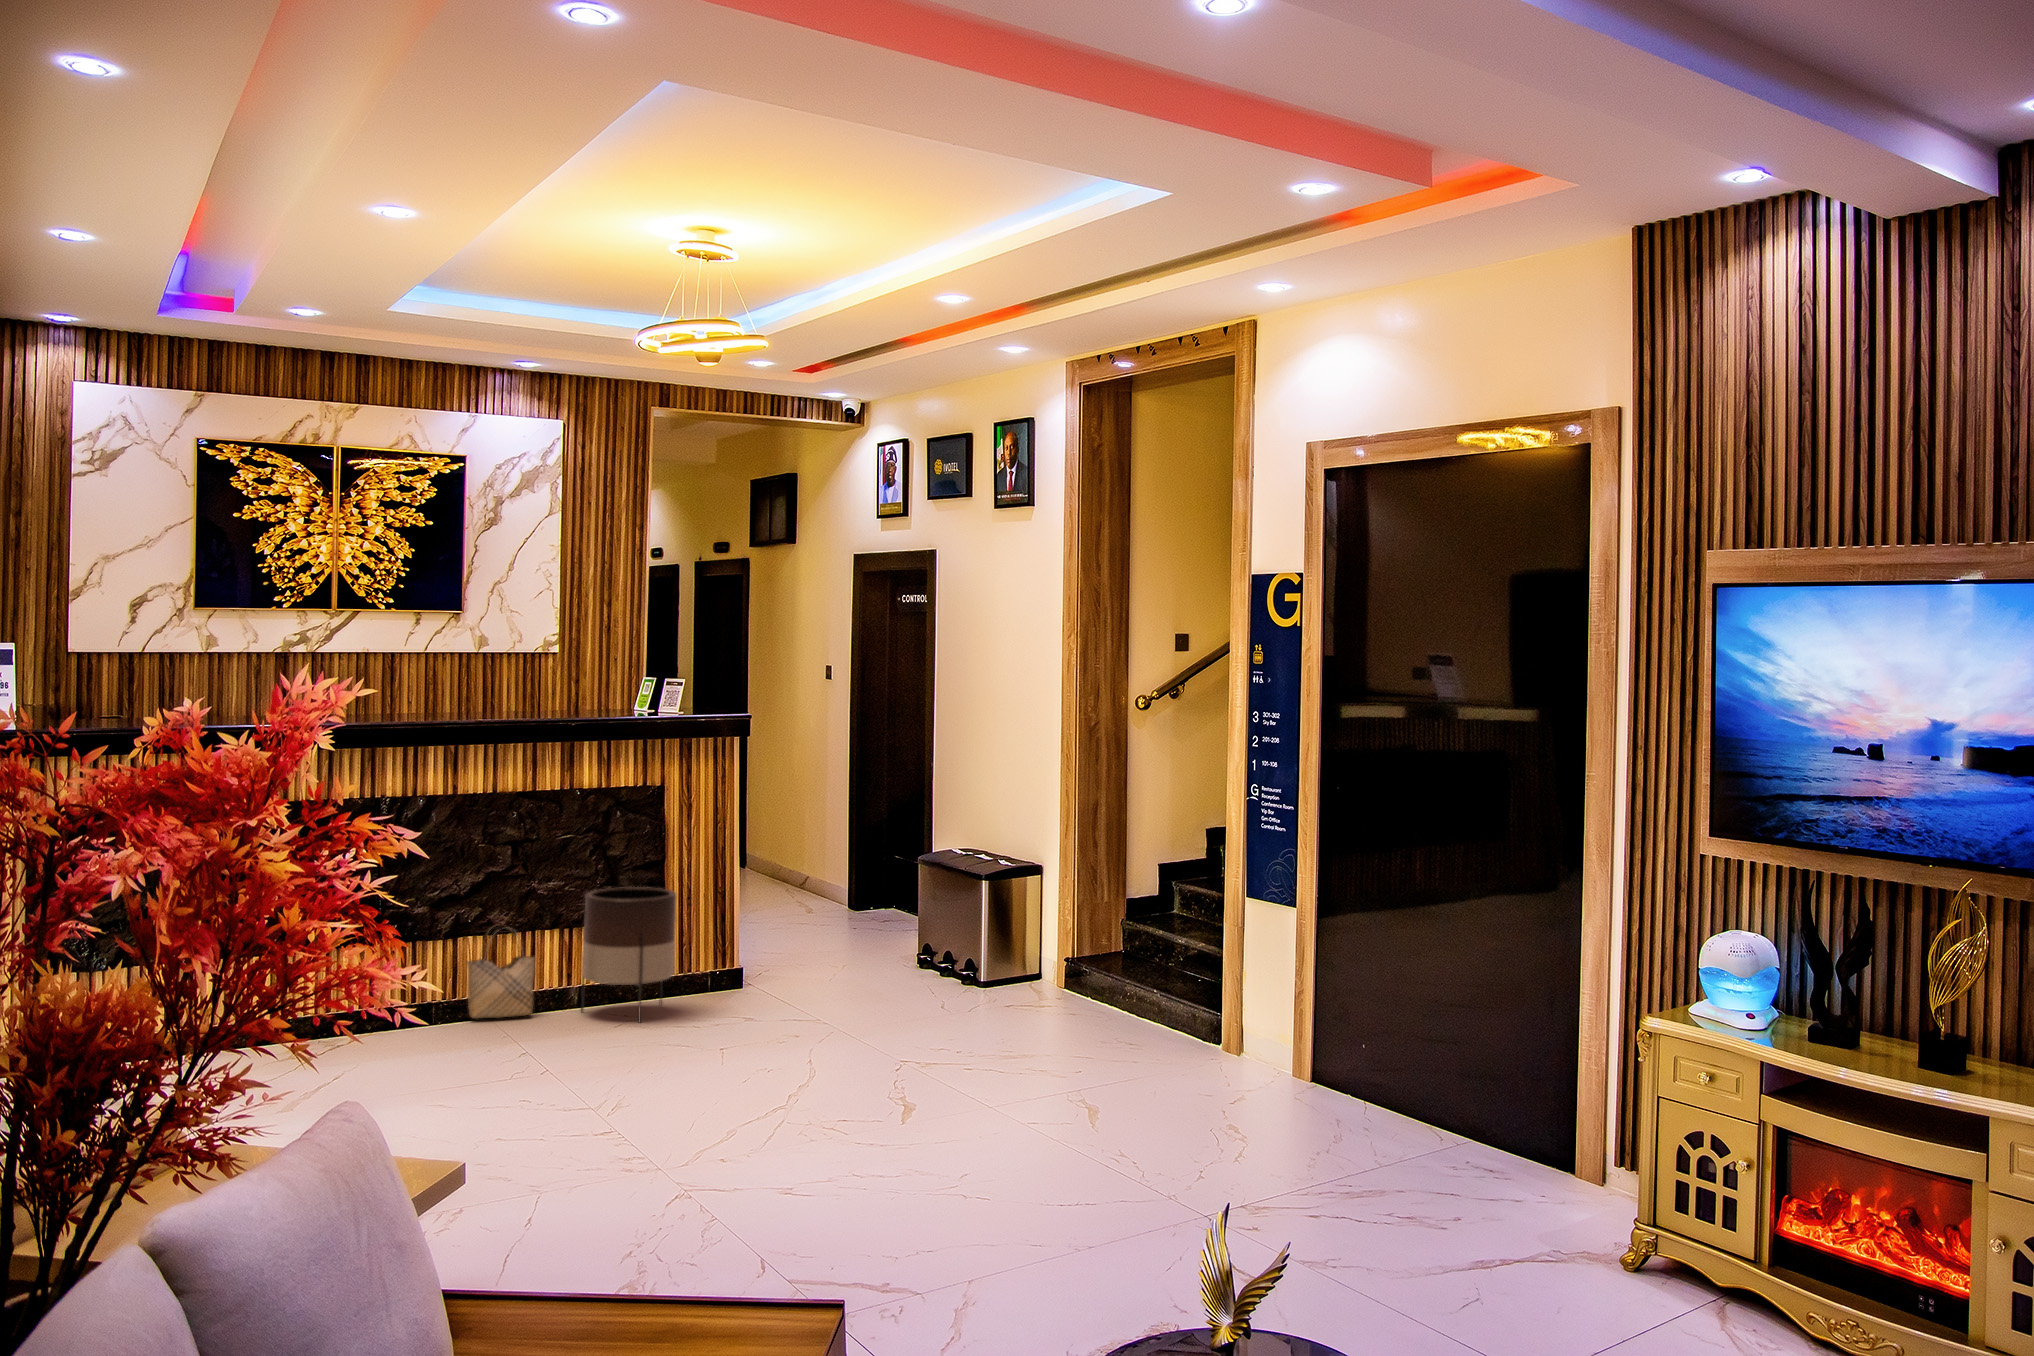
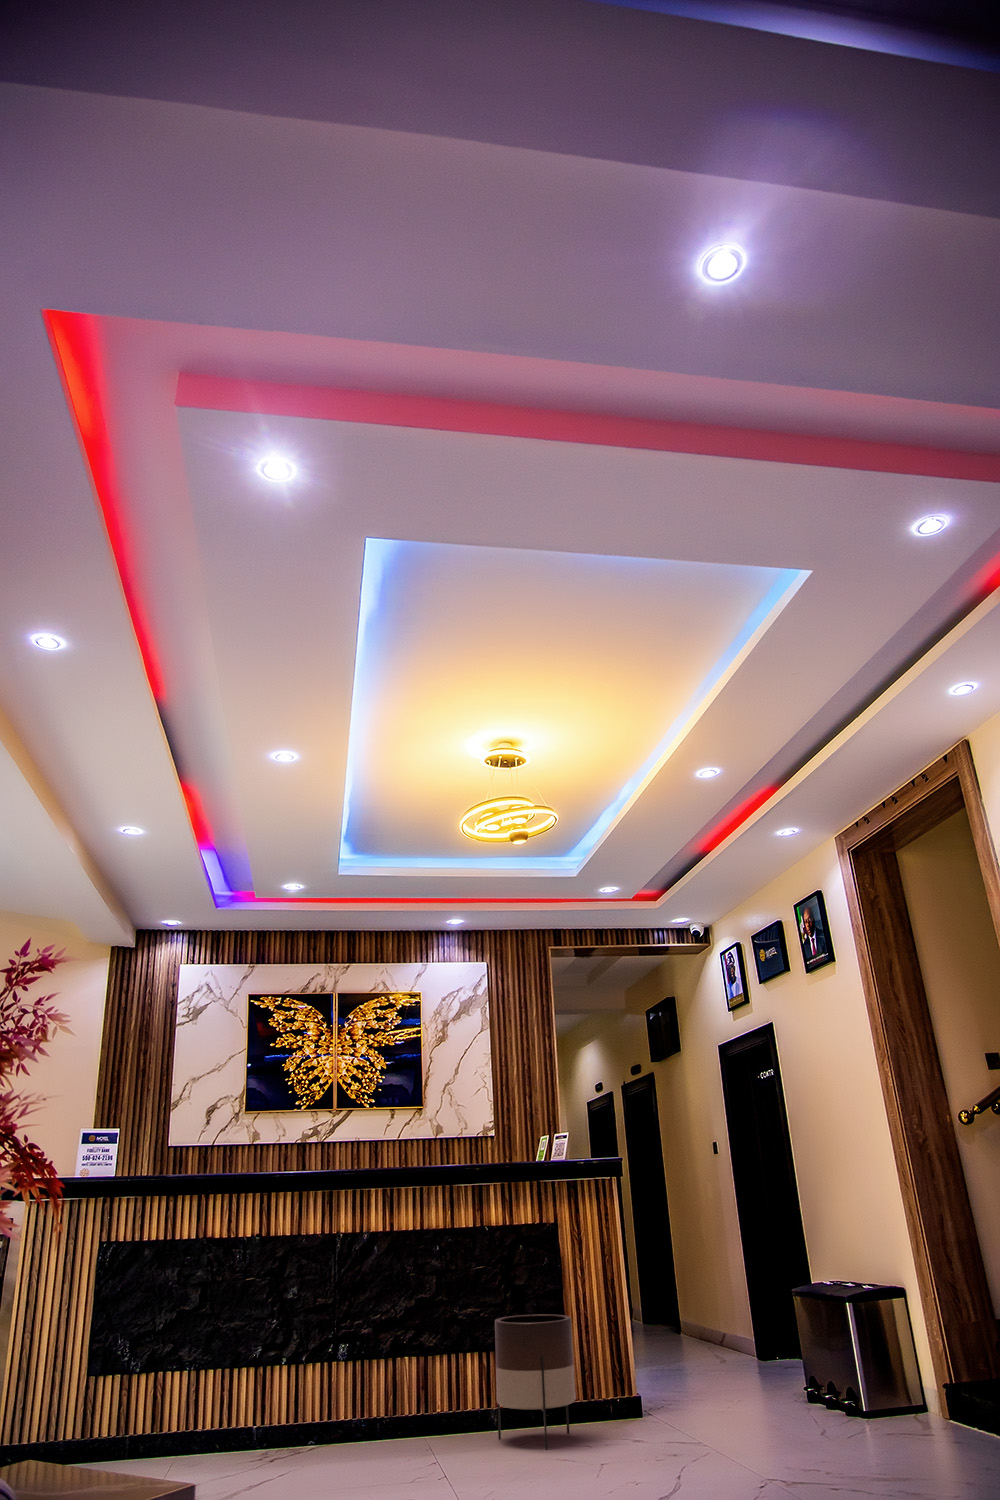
woven basket: present [467,924,536,1019] -> none [400,1350,458,1444]

